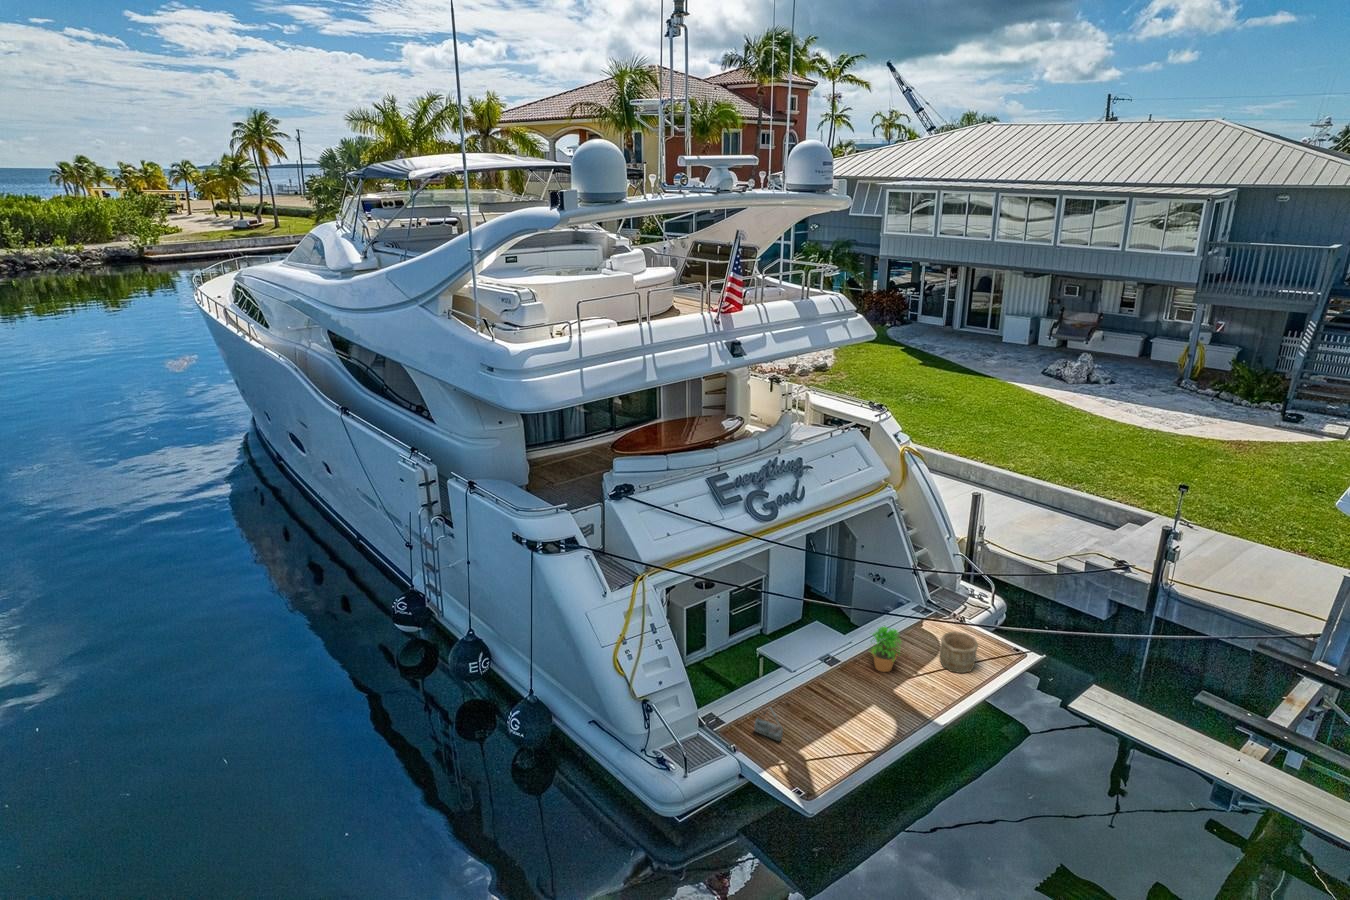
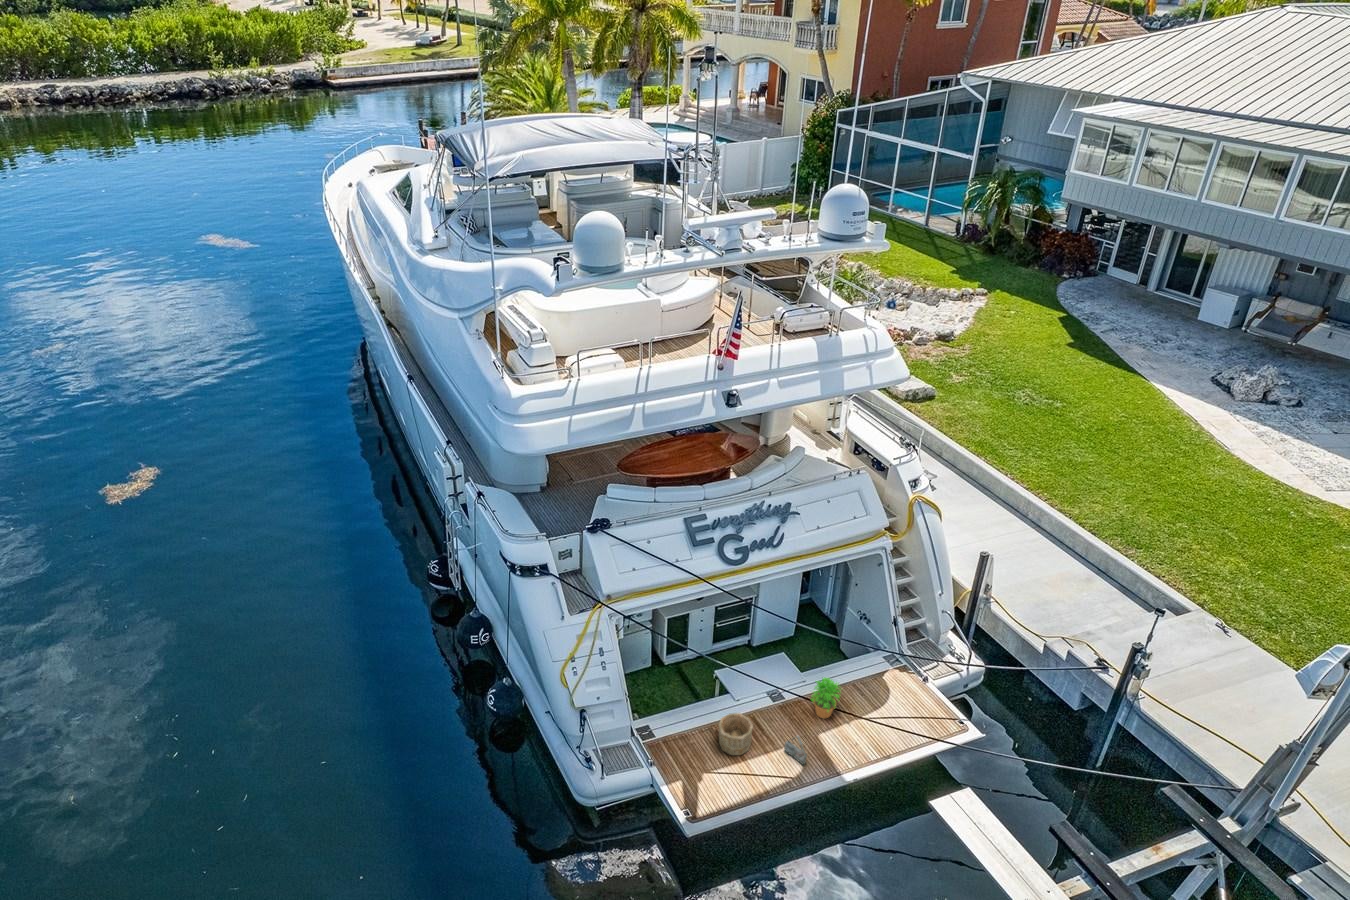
wooden bucket: present [940,631,978,673] -> present [719,713,753,755]
bag: present [754,707,783,741] -> present [784,736,807,764]

